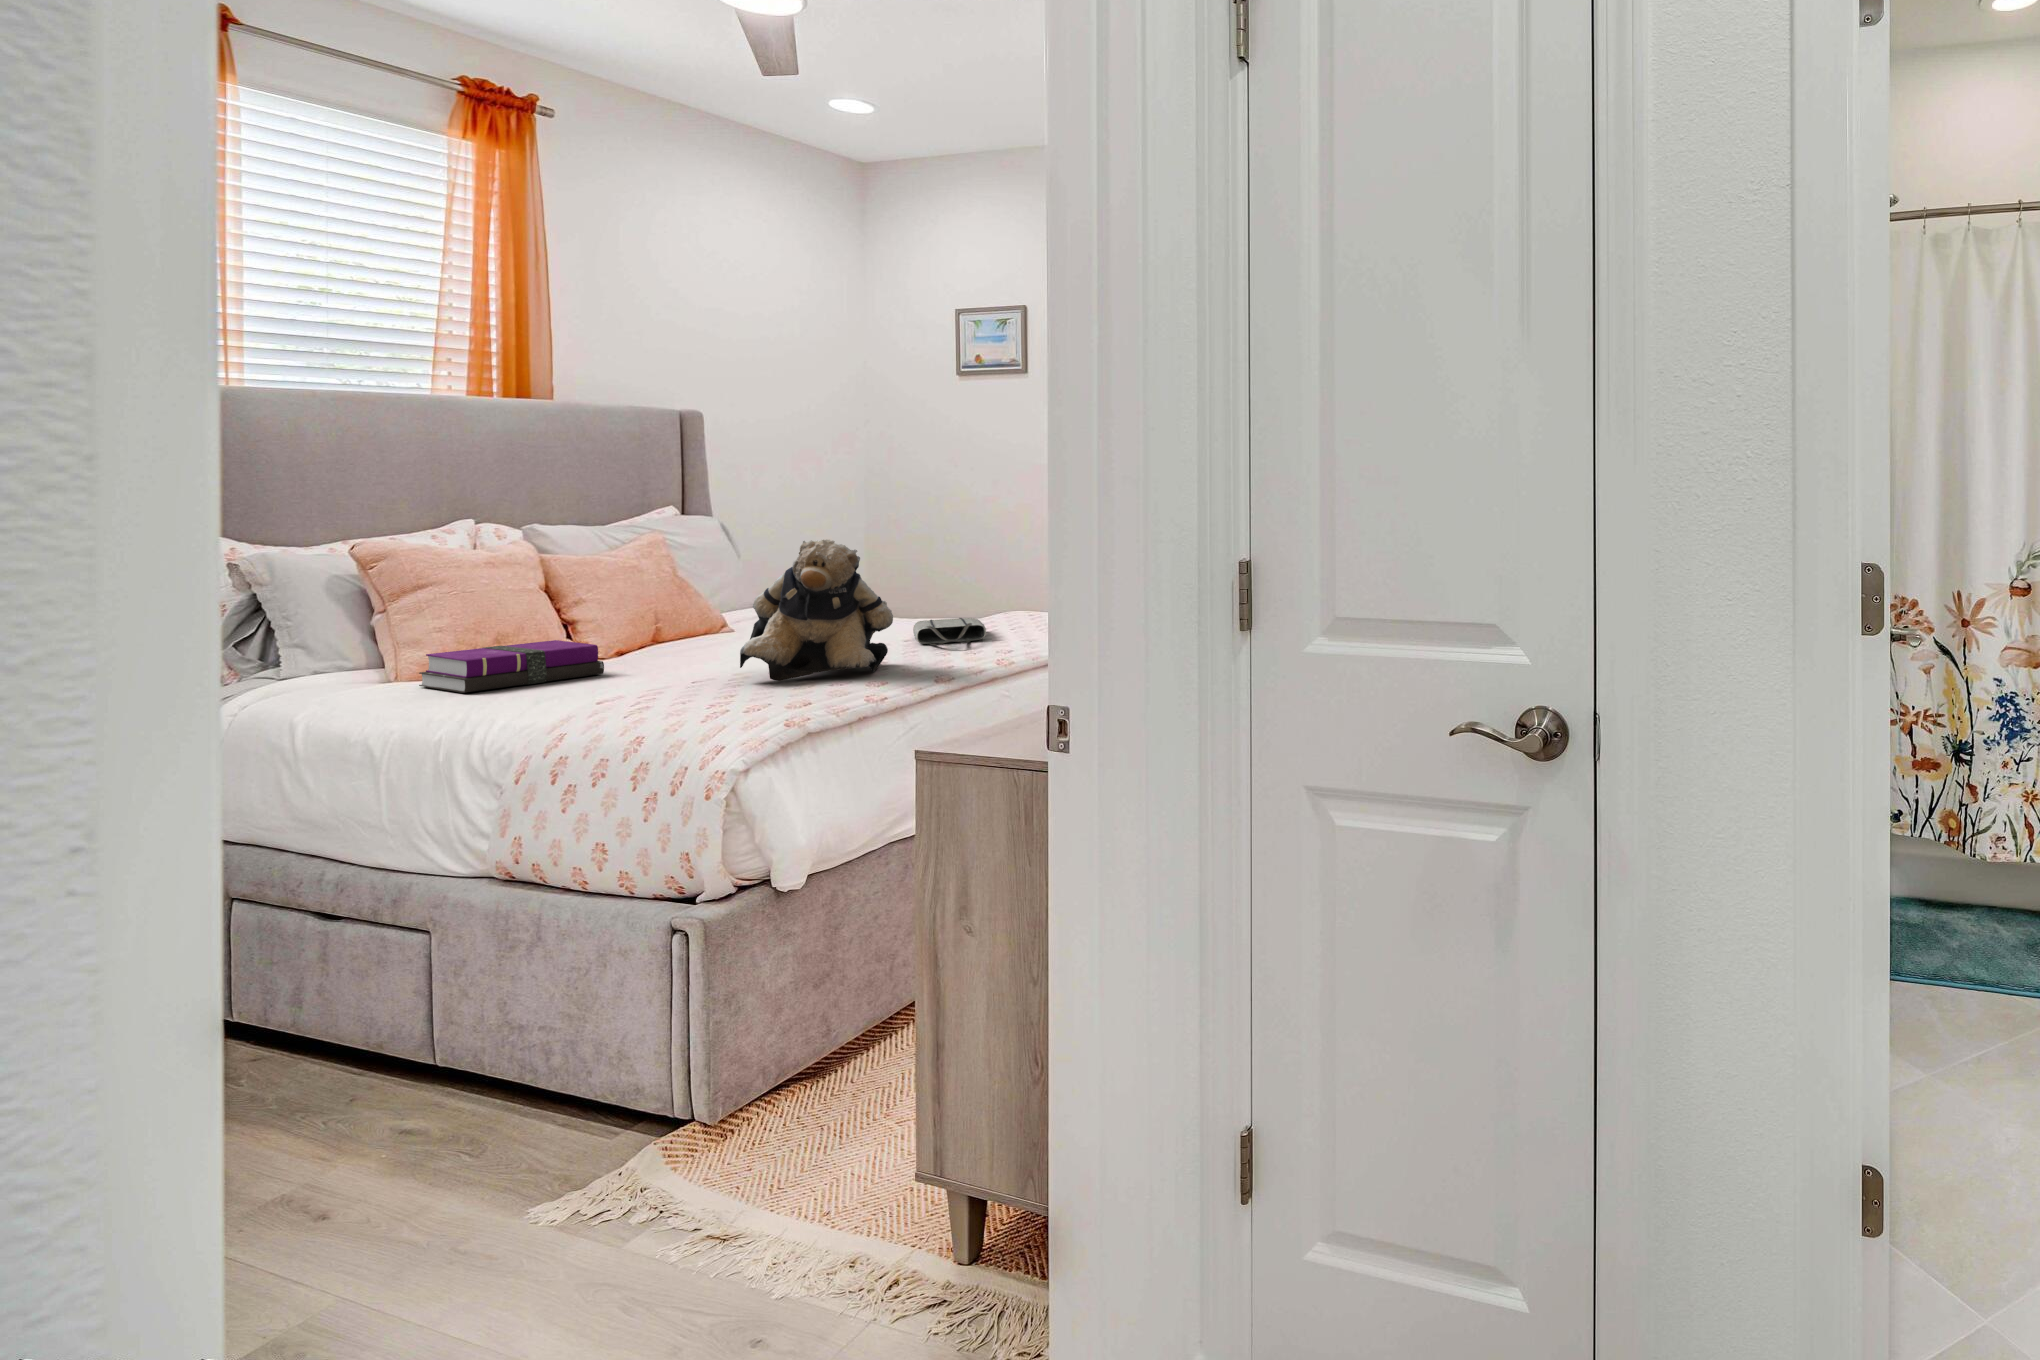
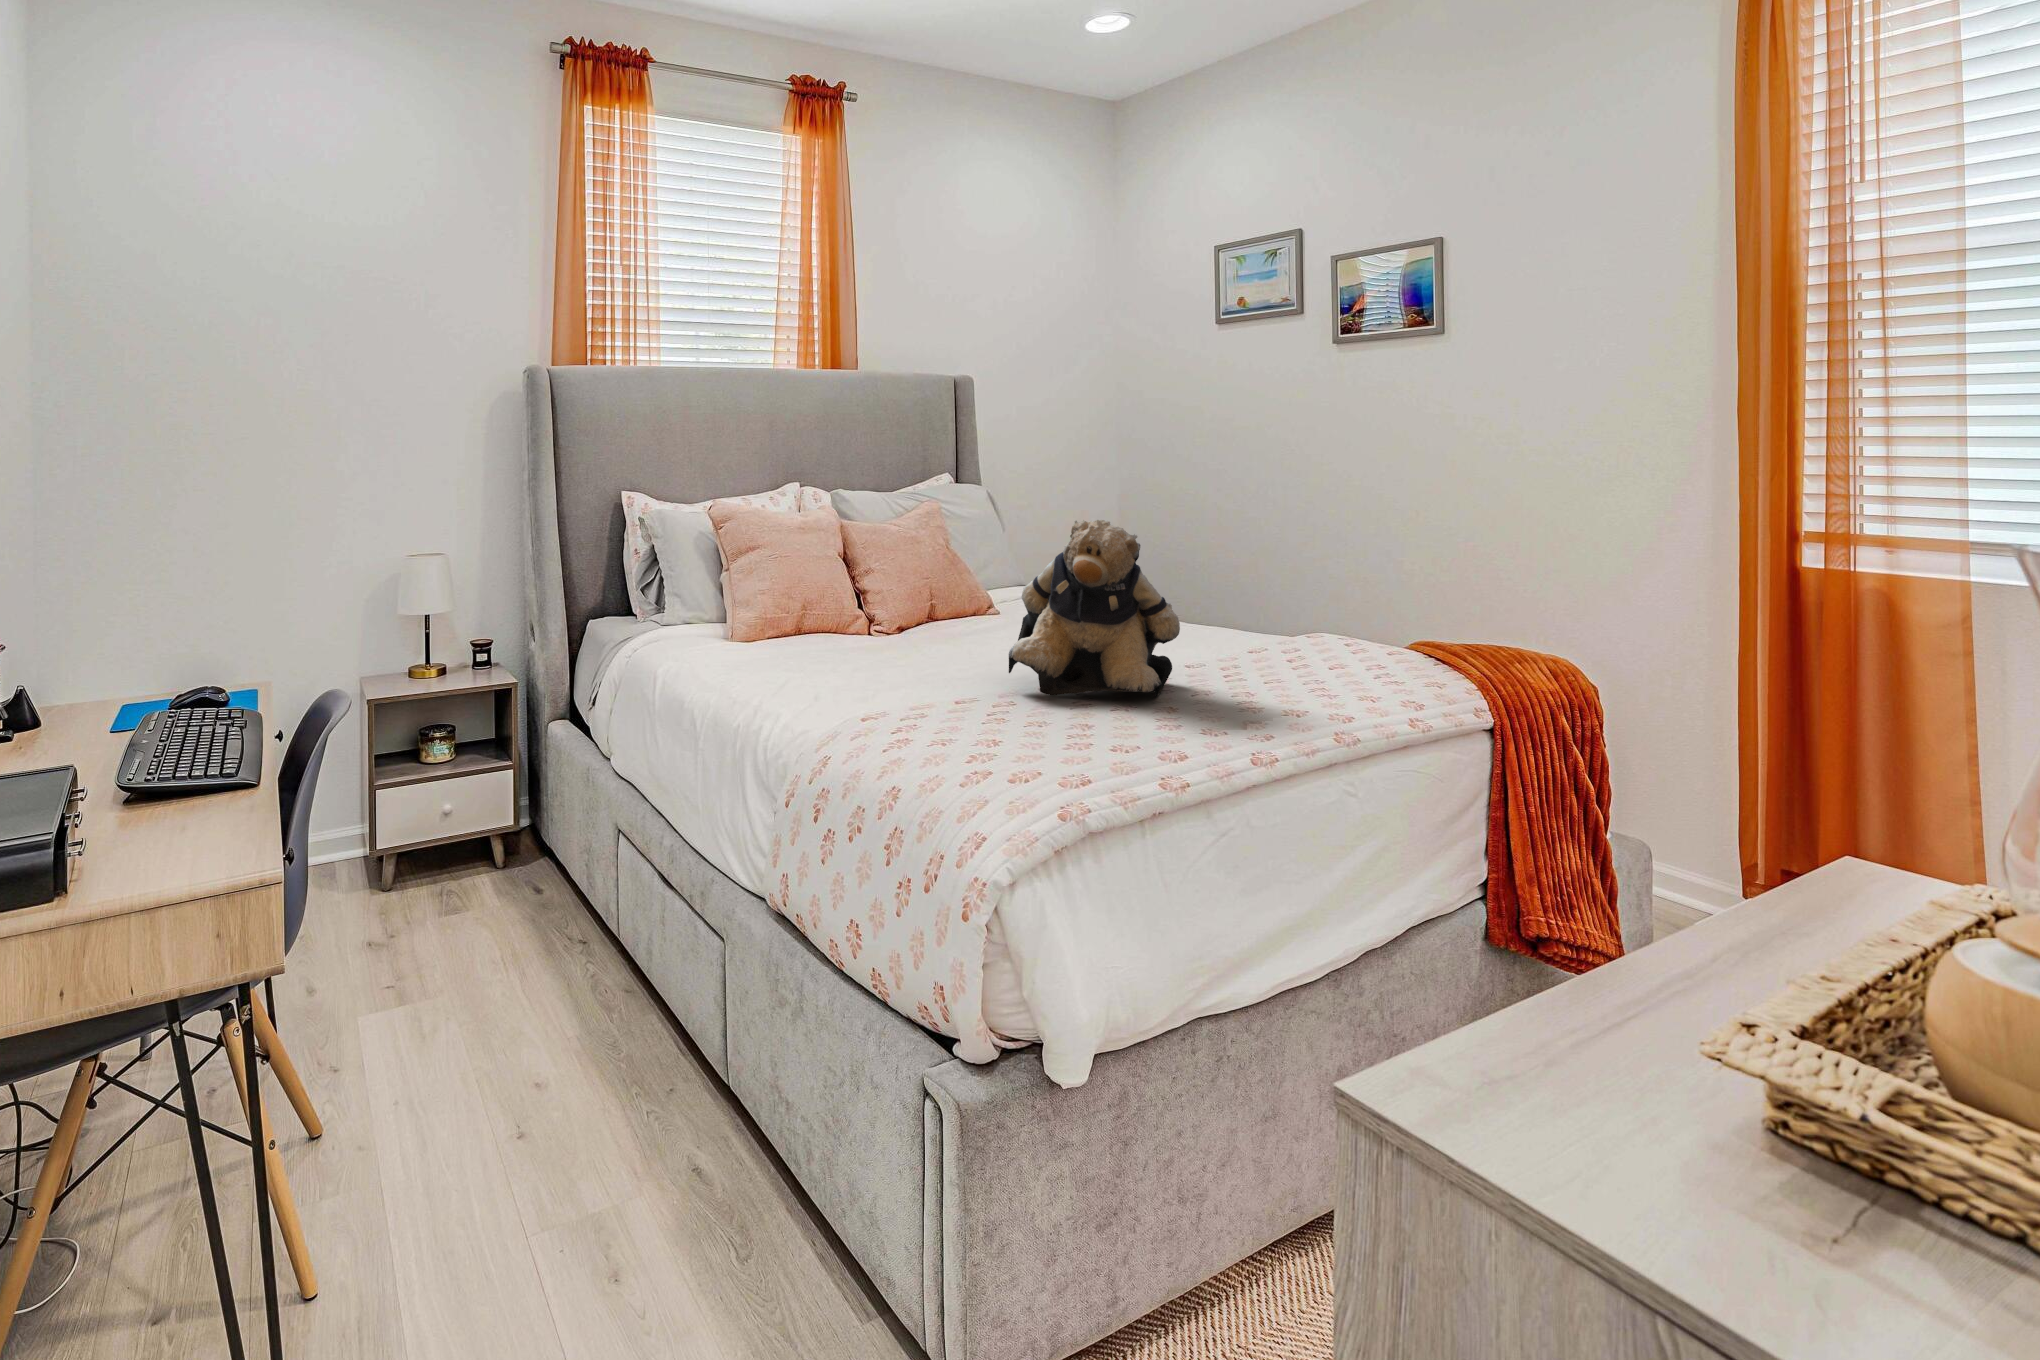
tote bag: present [913,618,986,645] -> none [1193,620,1286,660]
notebook: present [419,640,604,693] -> none [741,612,885,665]

